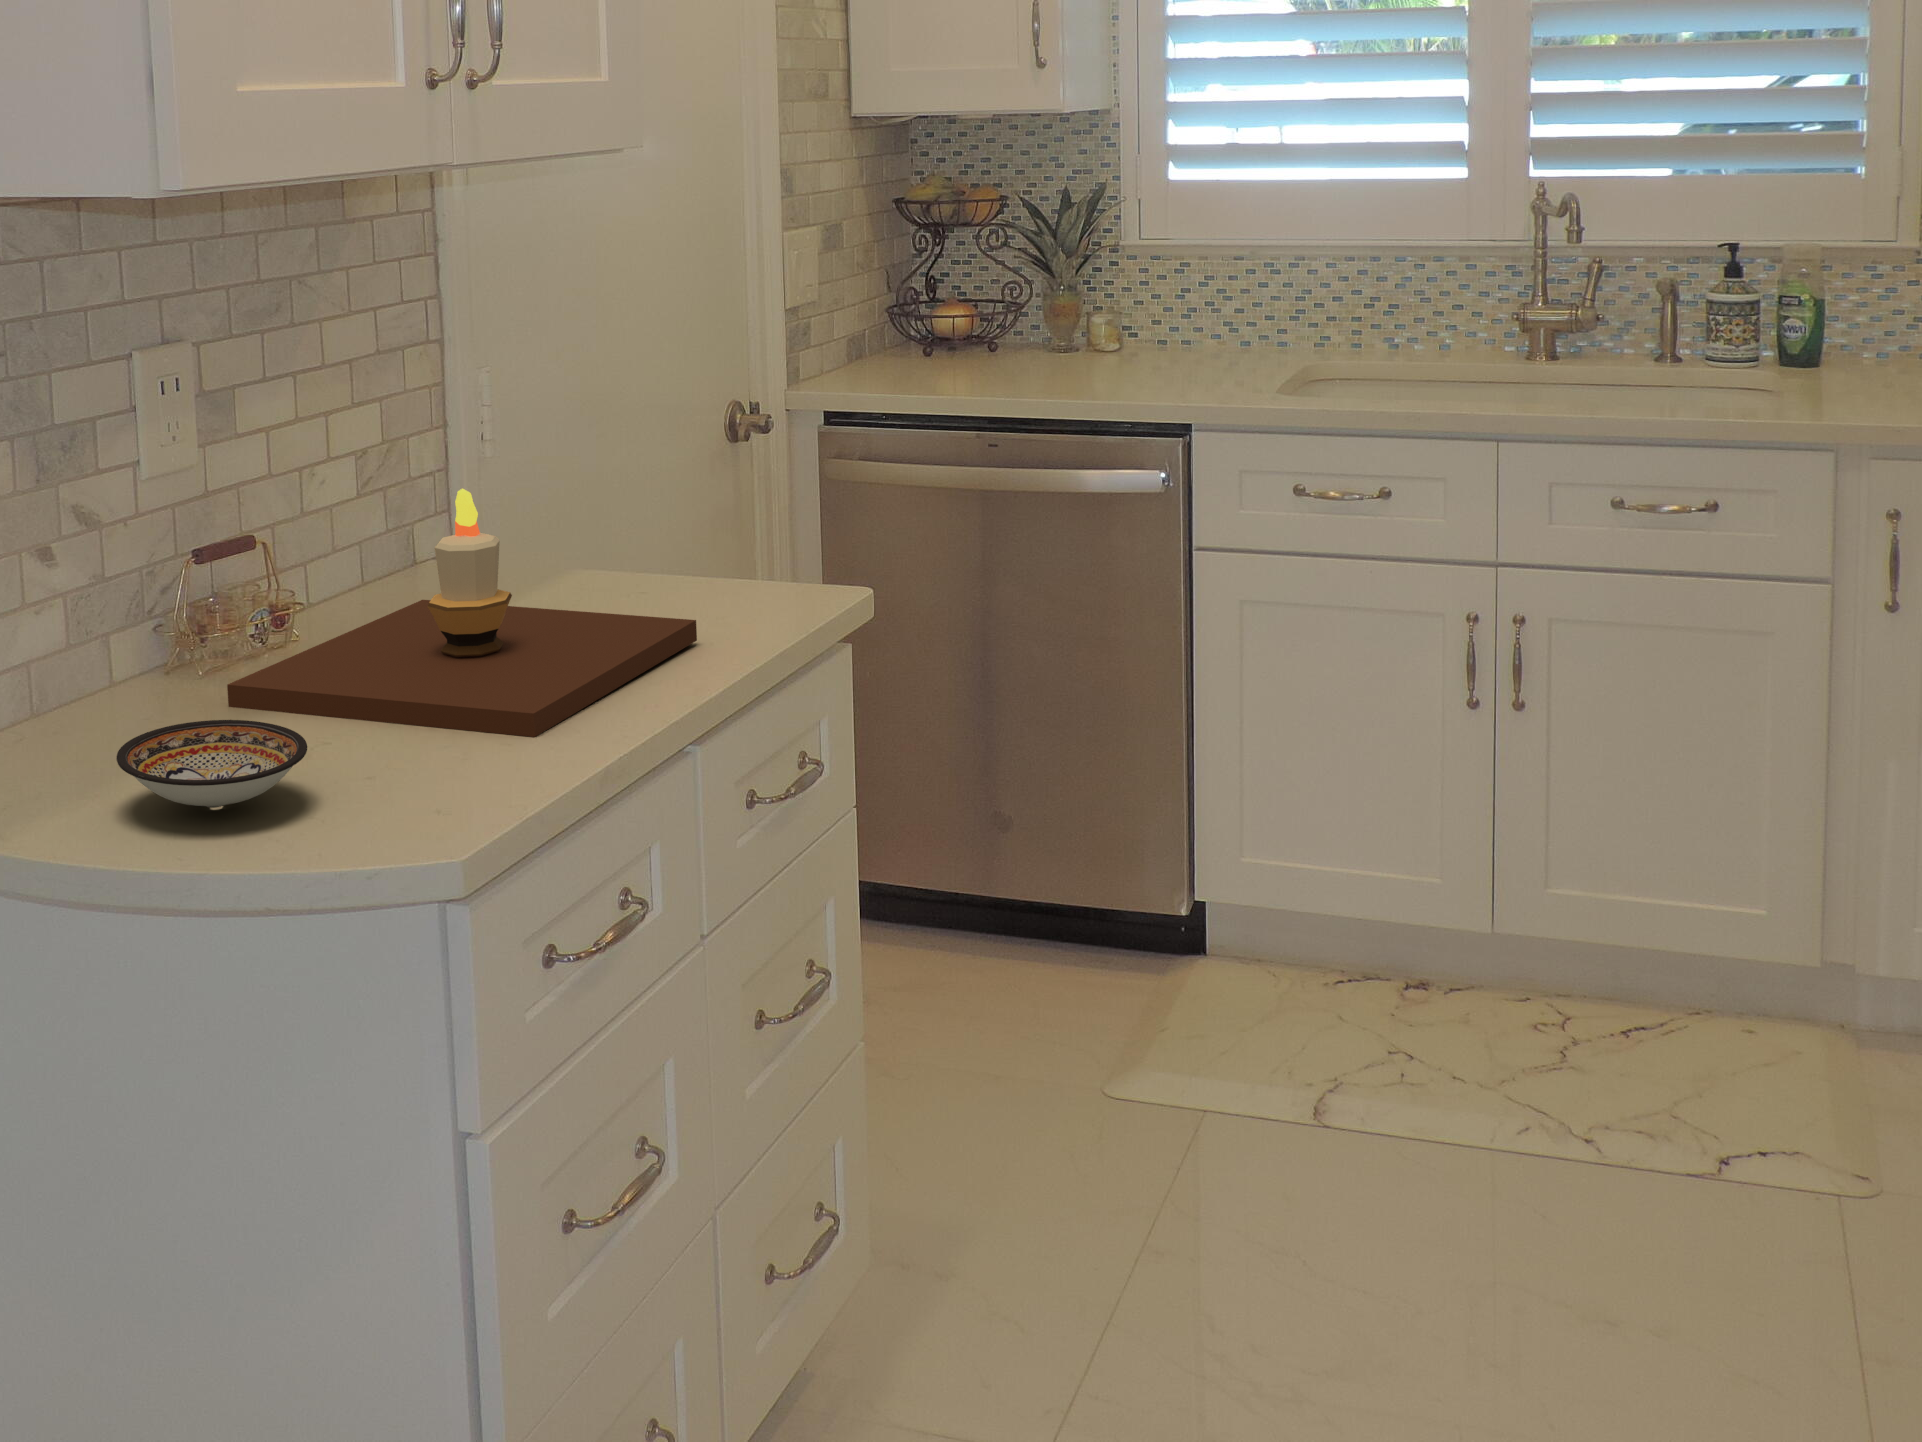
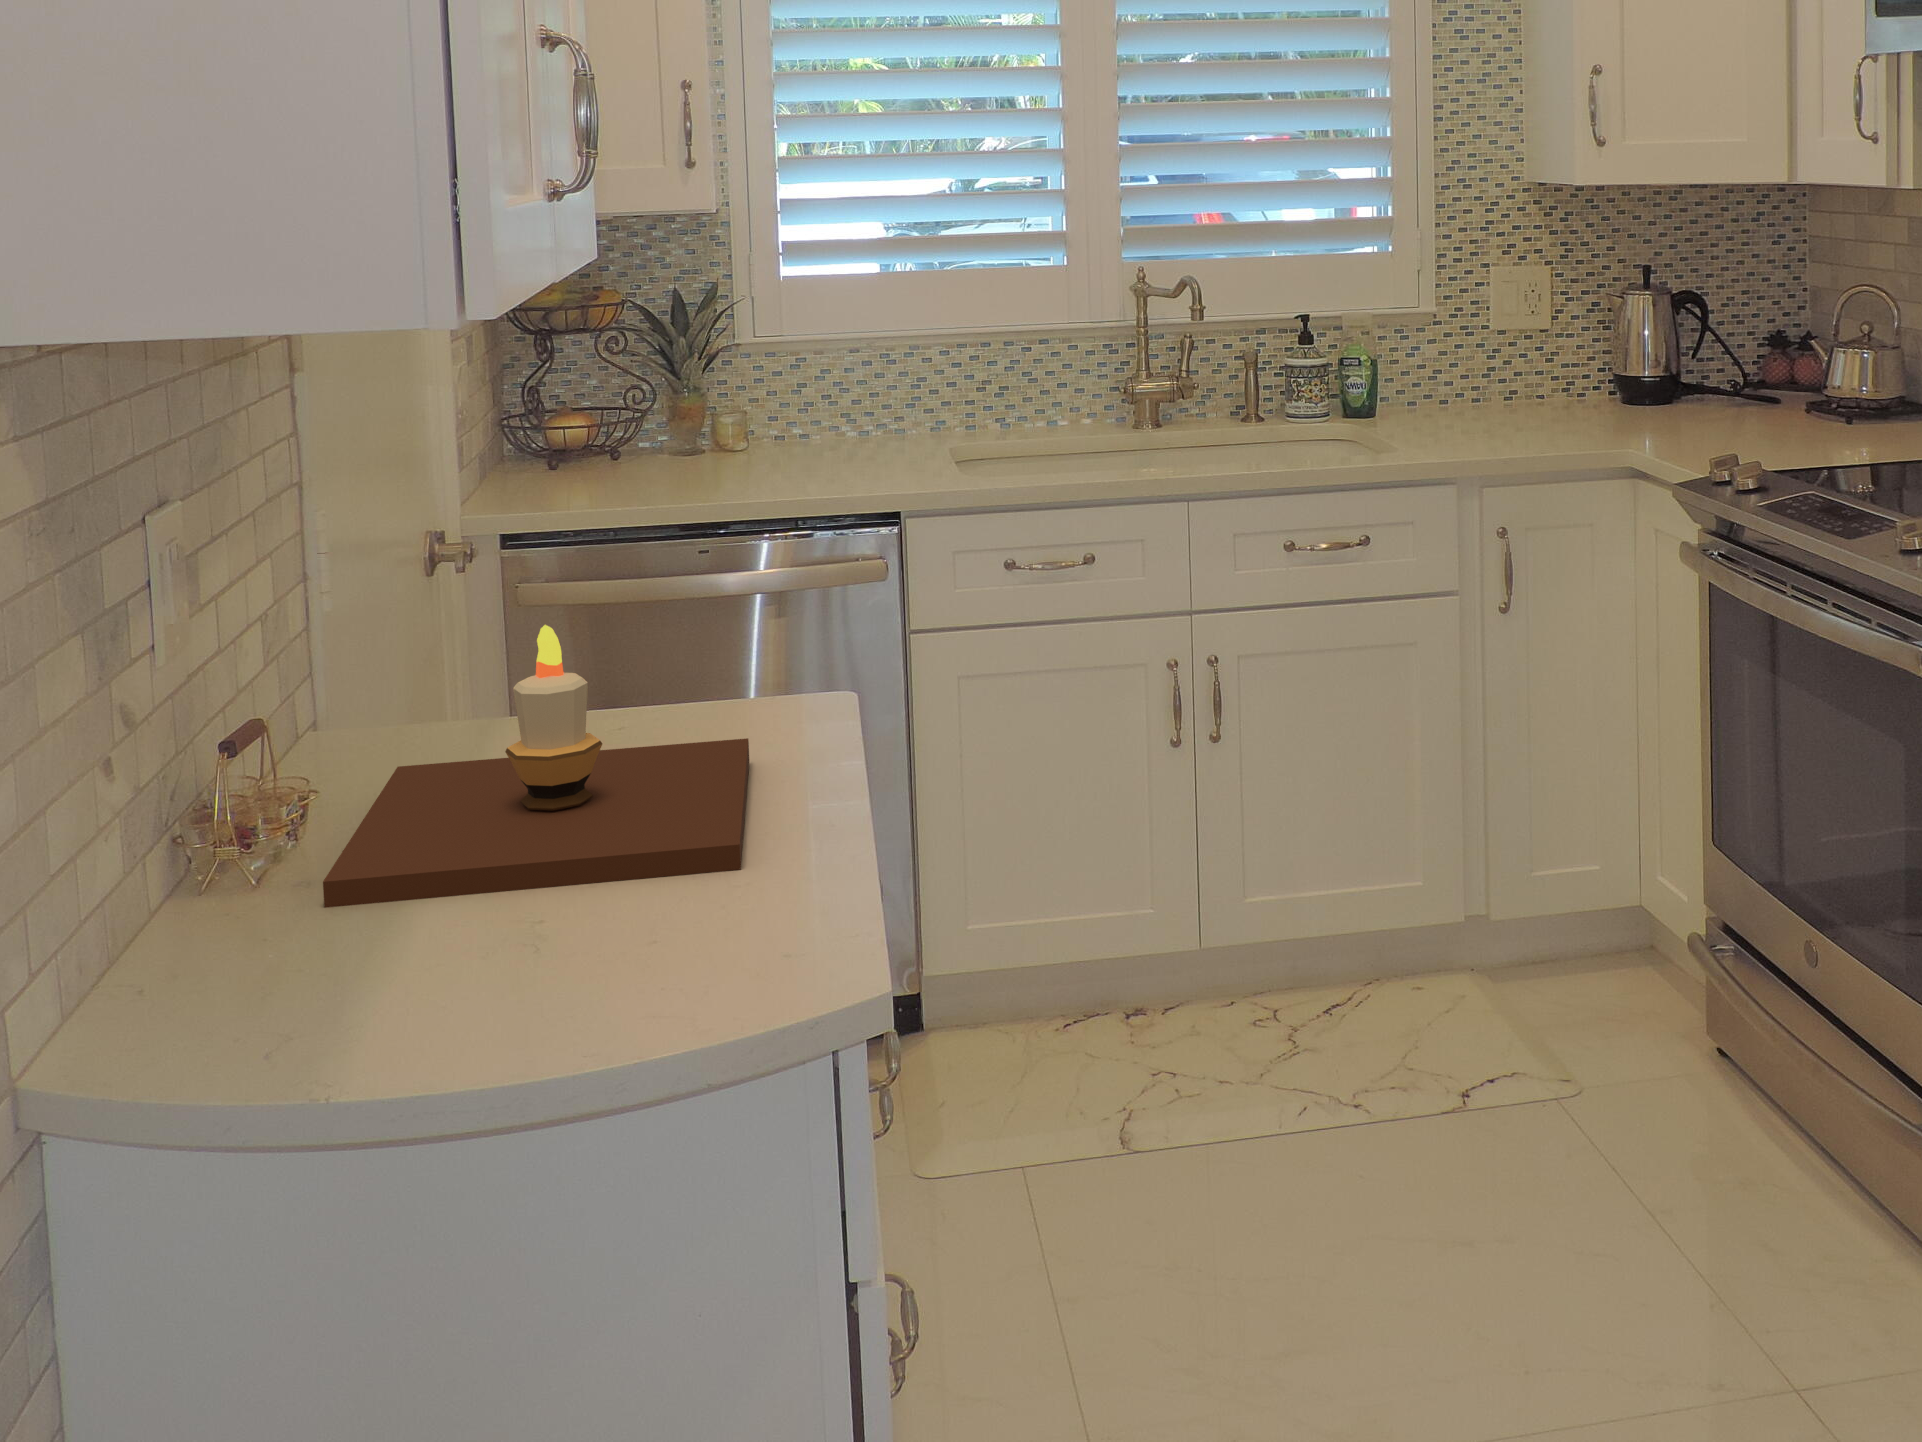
ceramic bowl: present [116,720,307,808] -> none [391,895,628,997]

